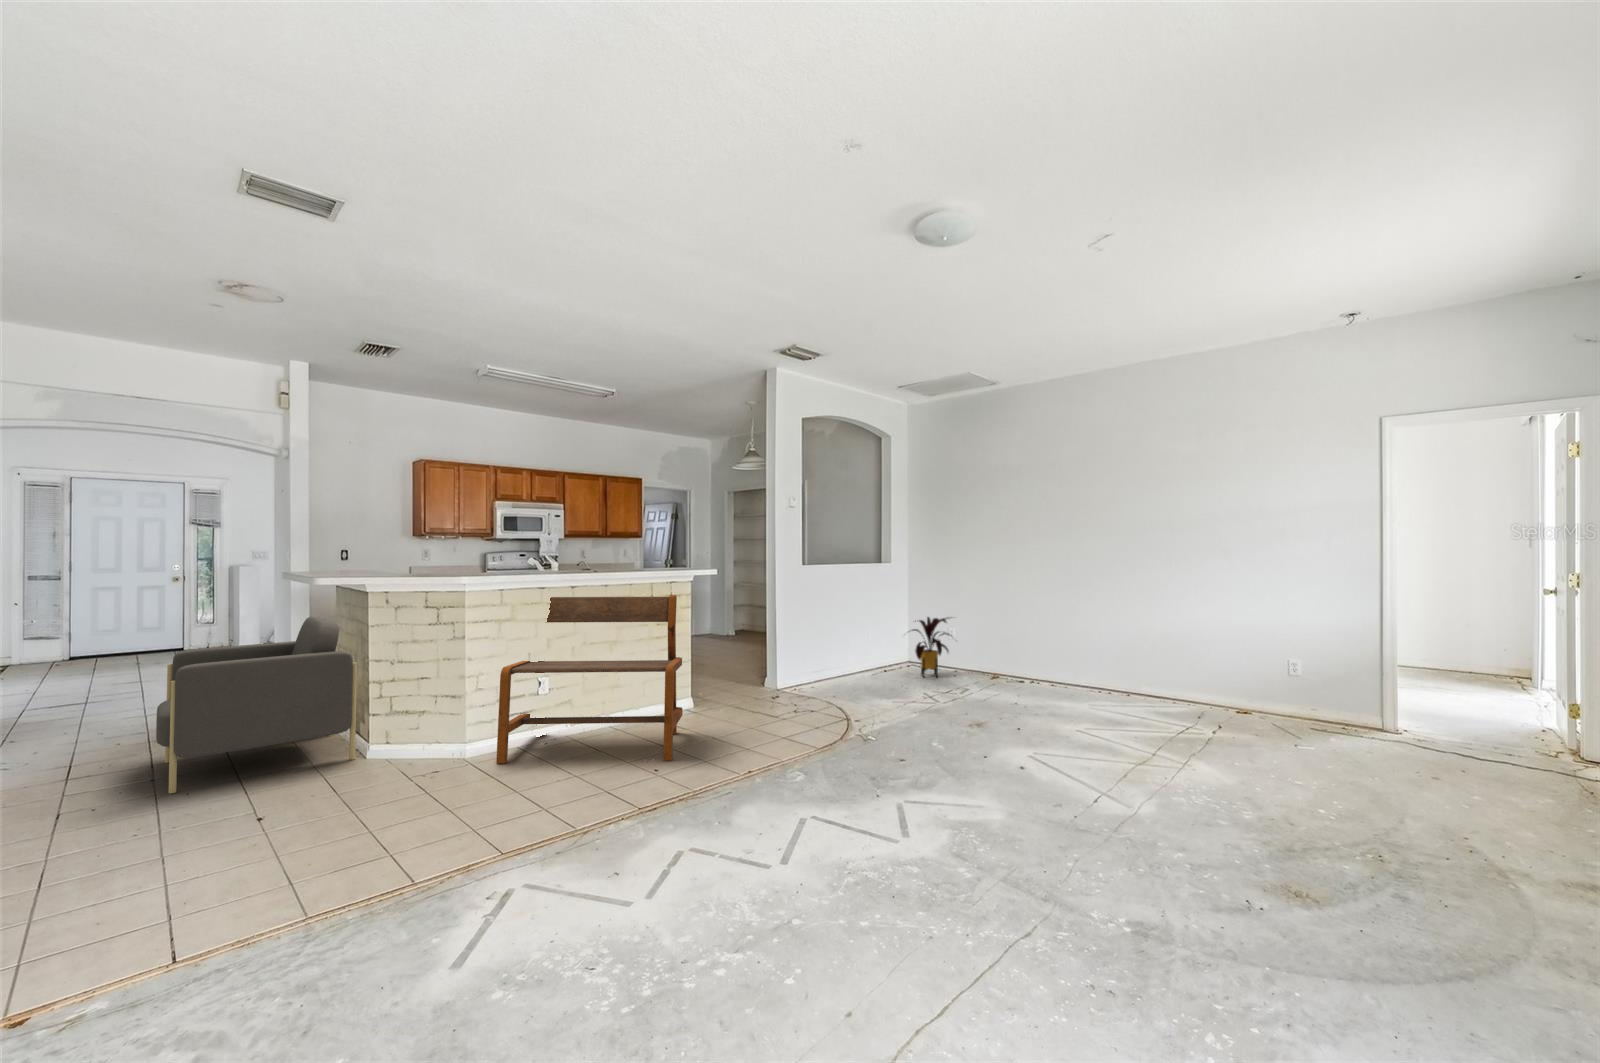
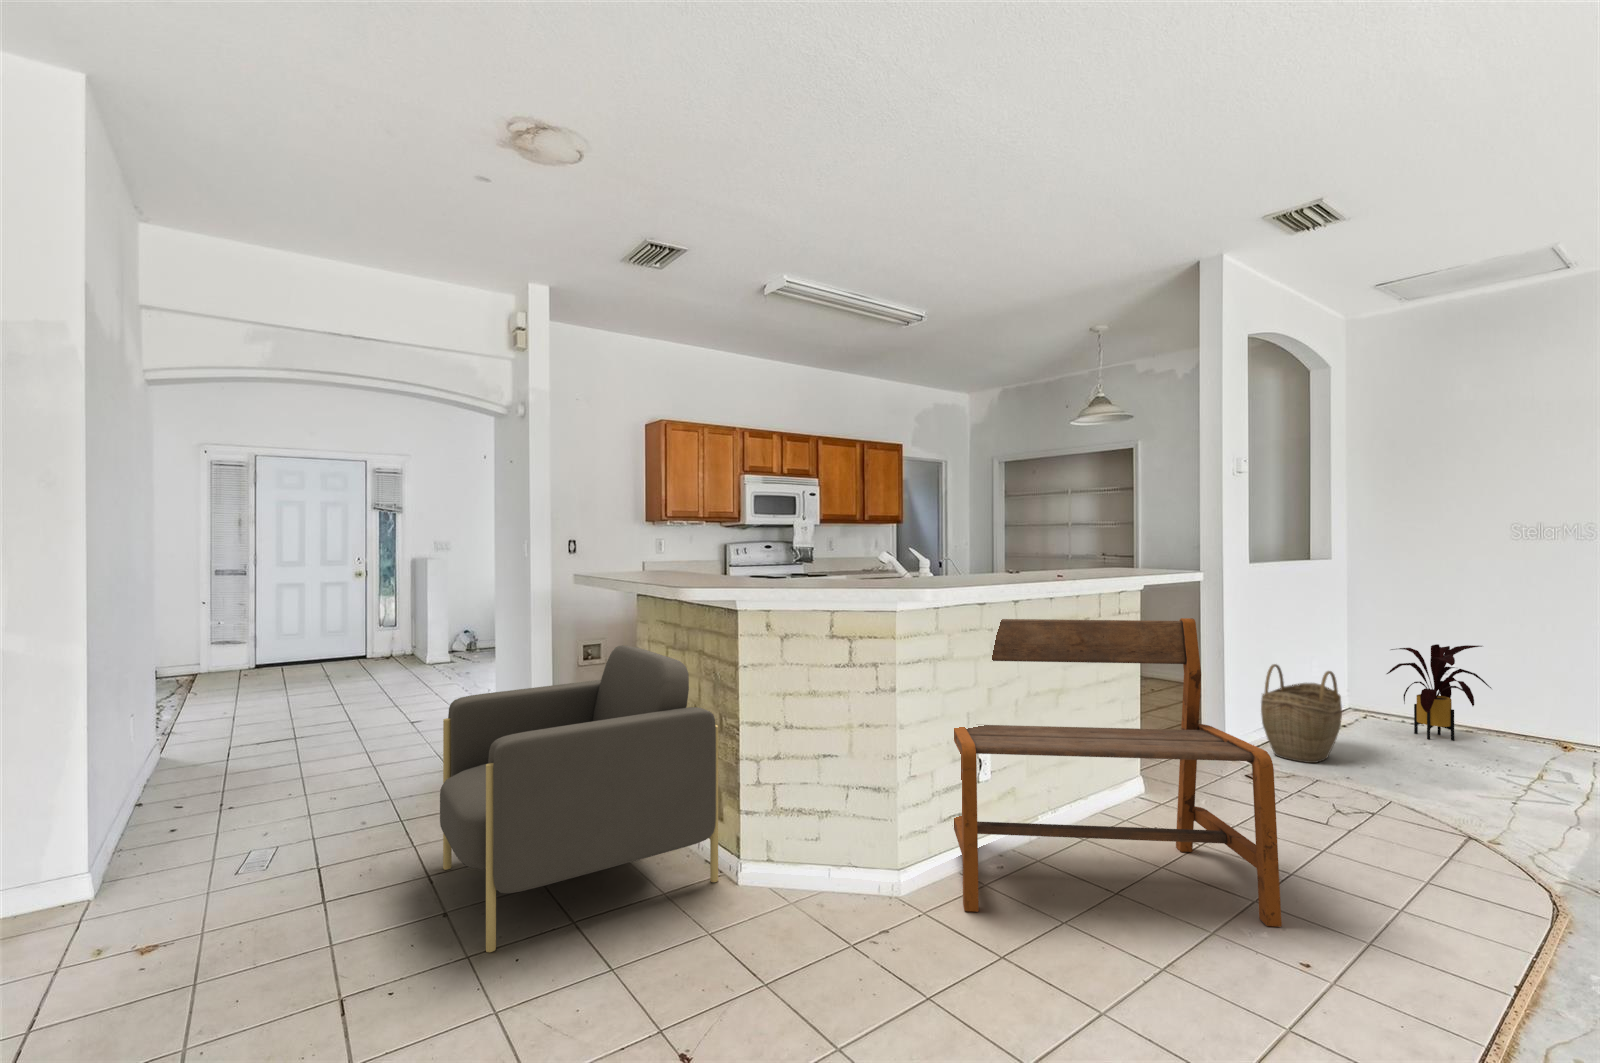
woven basket: none [803,630,852,692] -> present [1261,664,1342,763]

